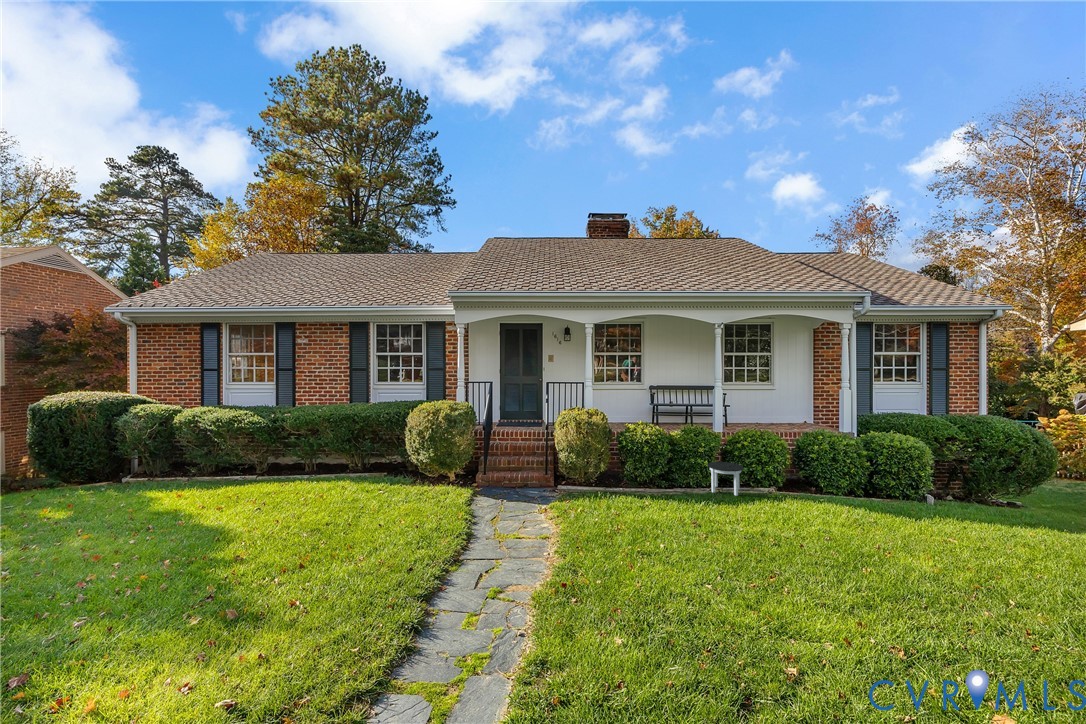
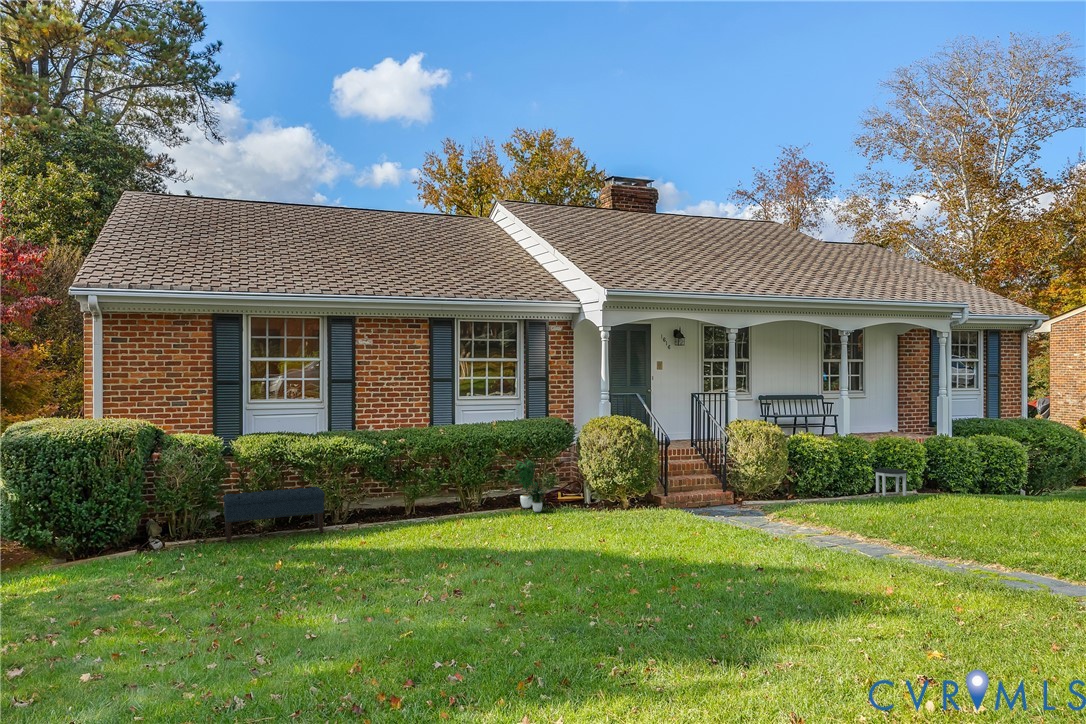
potted plant: none [364,429,391,477] -> present [516,460,545,512]
bench: none [124,446,216,483] -> present [223,487,325,543]

